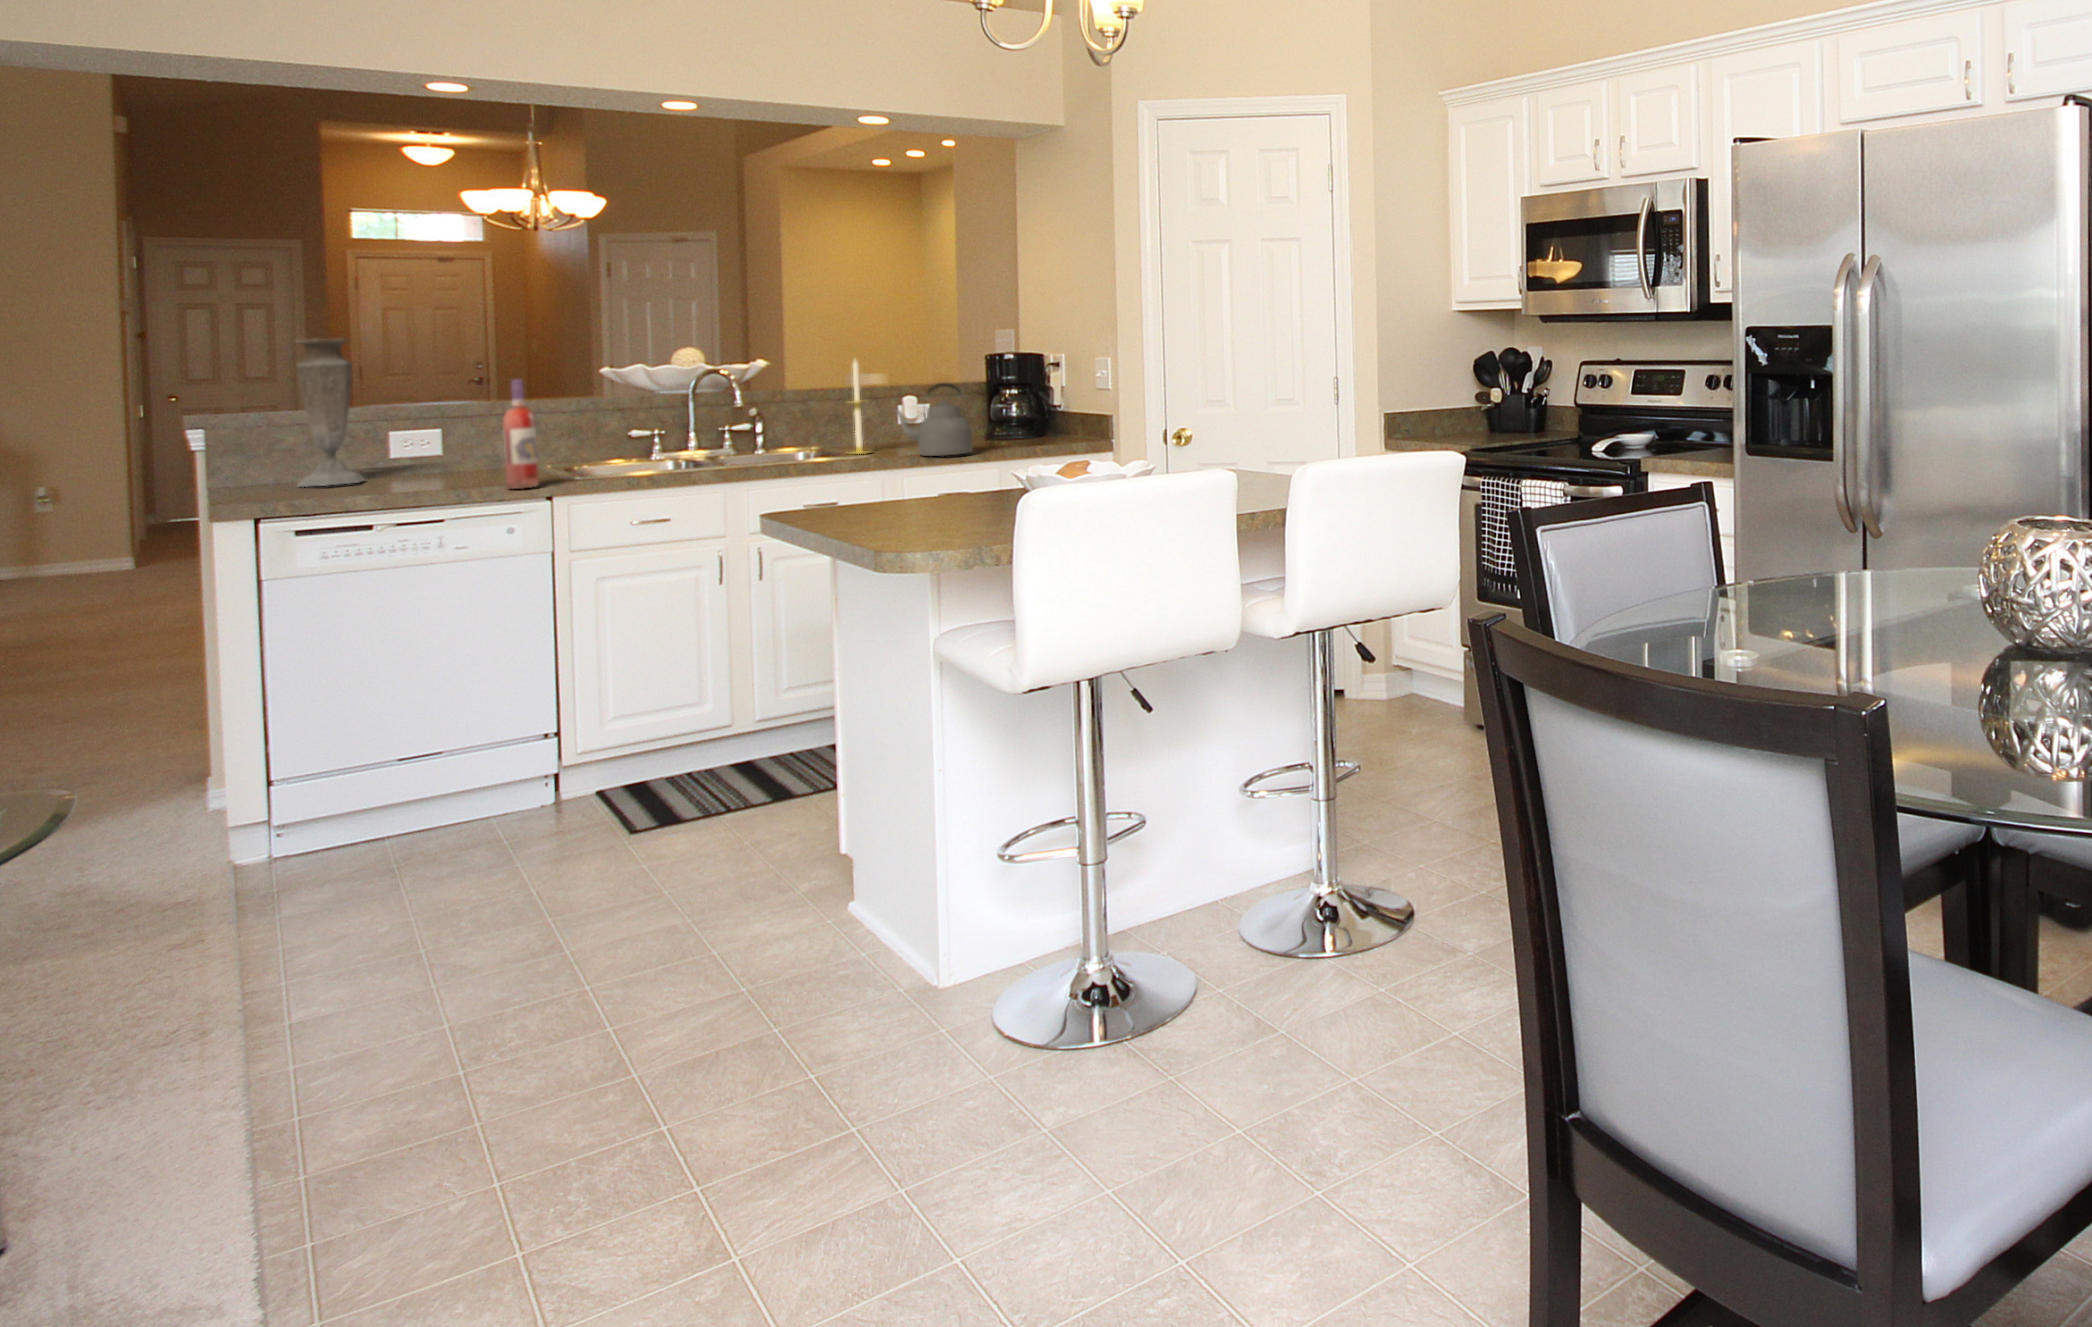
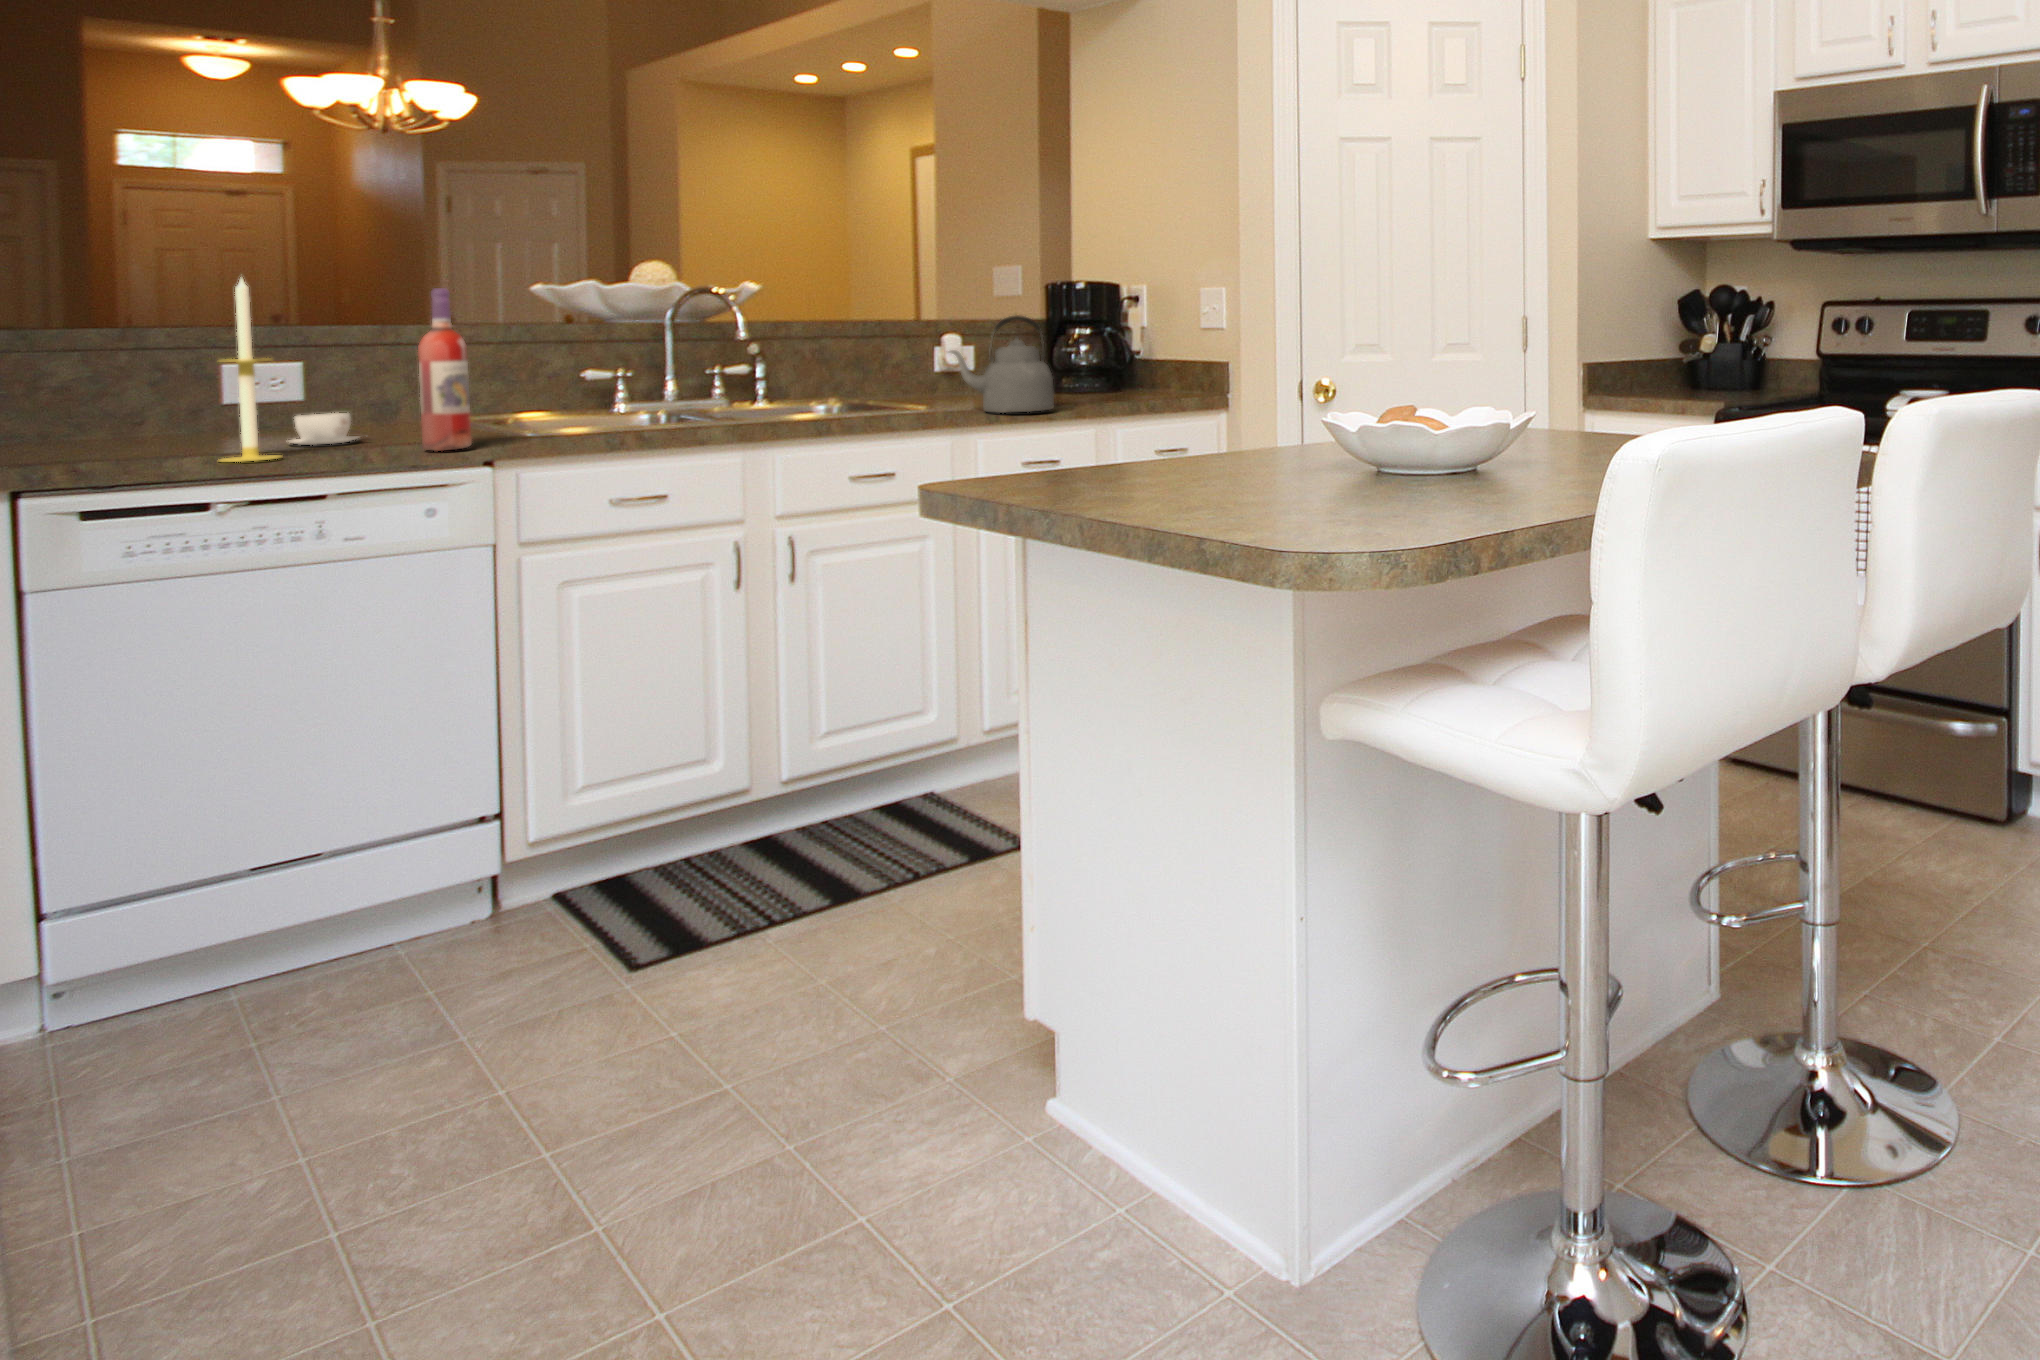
vase: present [296,339,365,487] -> none [80,223,193,447]
candle: present [853,361,865,454] -> present [220,278,281,462]
coffee cup: none [423,463,476,485] -> present [289,413,358,445]

